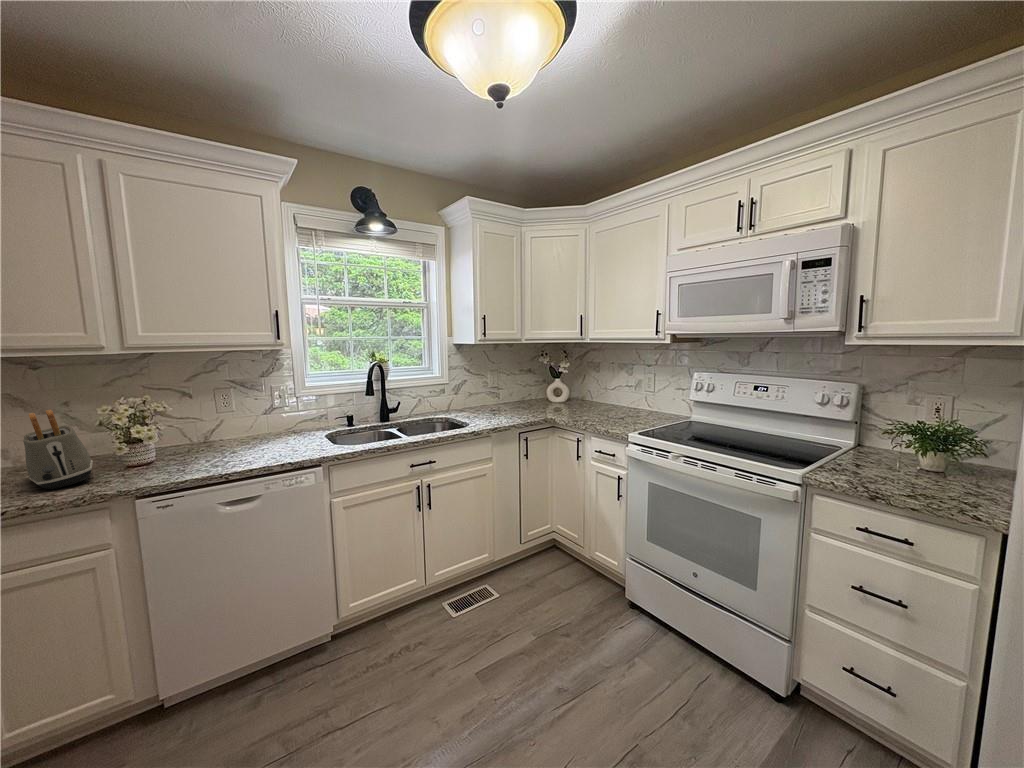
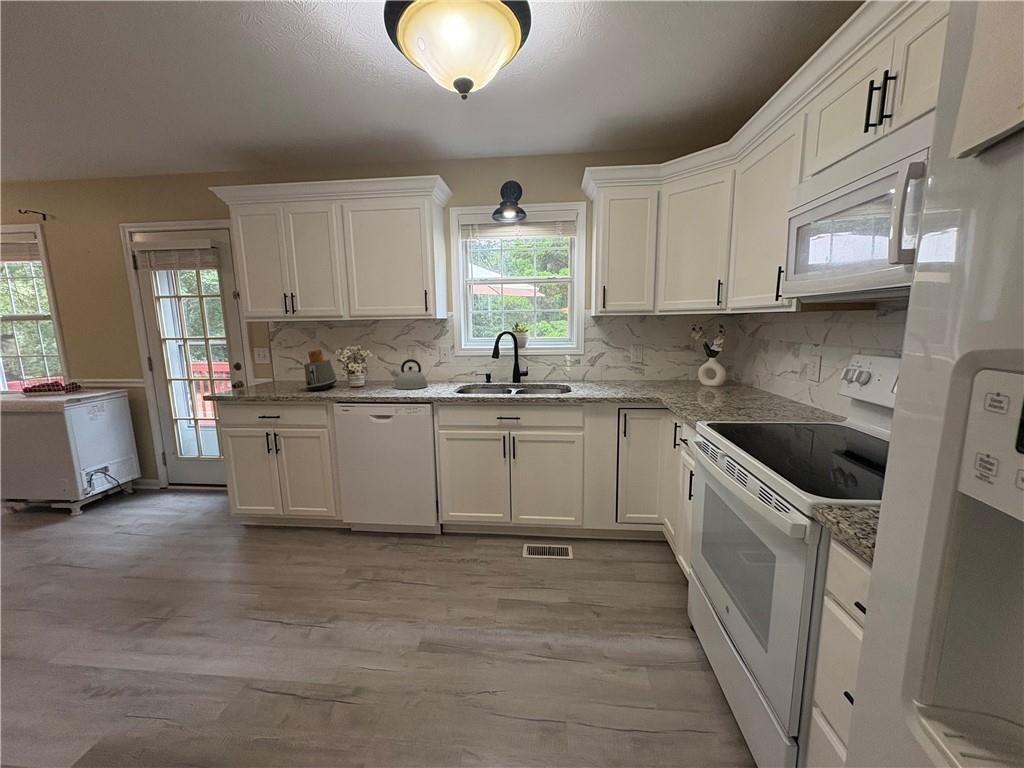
kettle: none [215,408,277,455] -> present [391,359,427,389]

